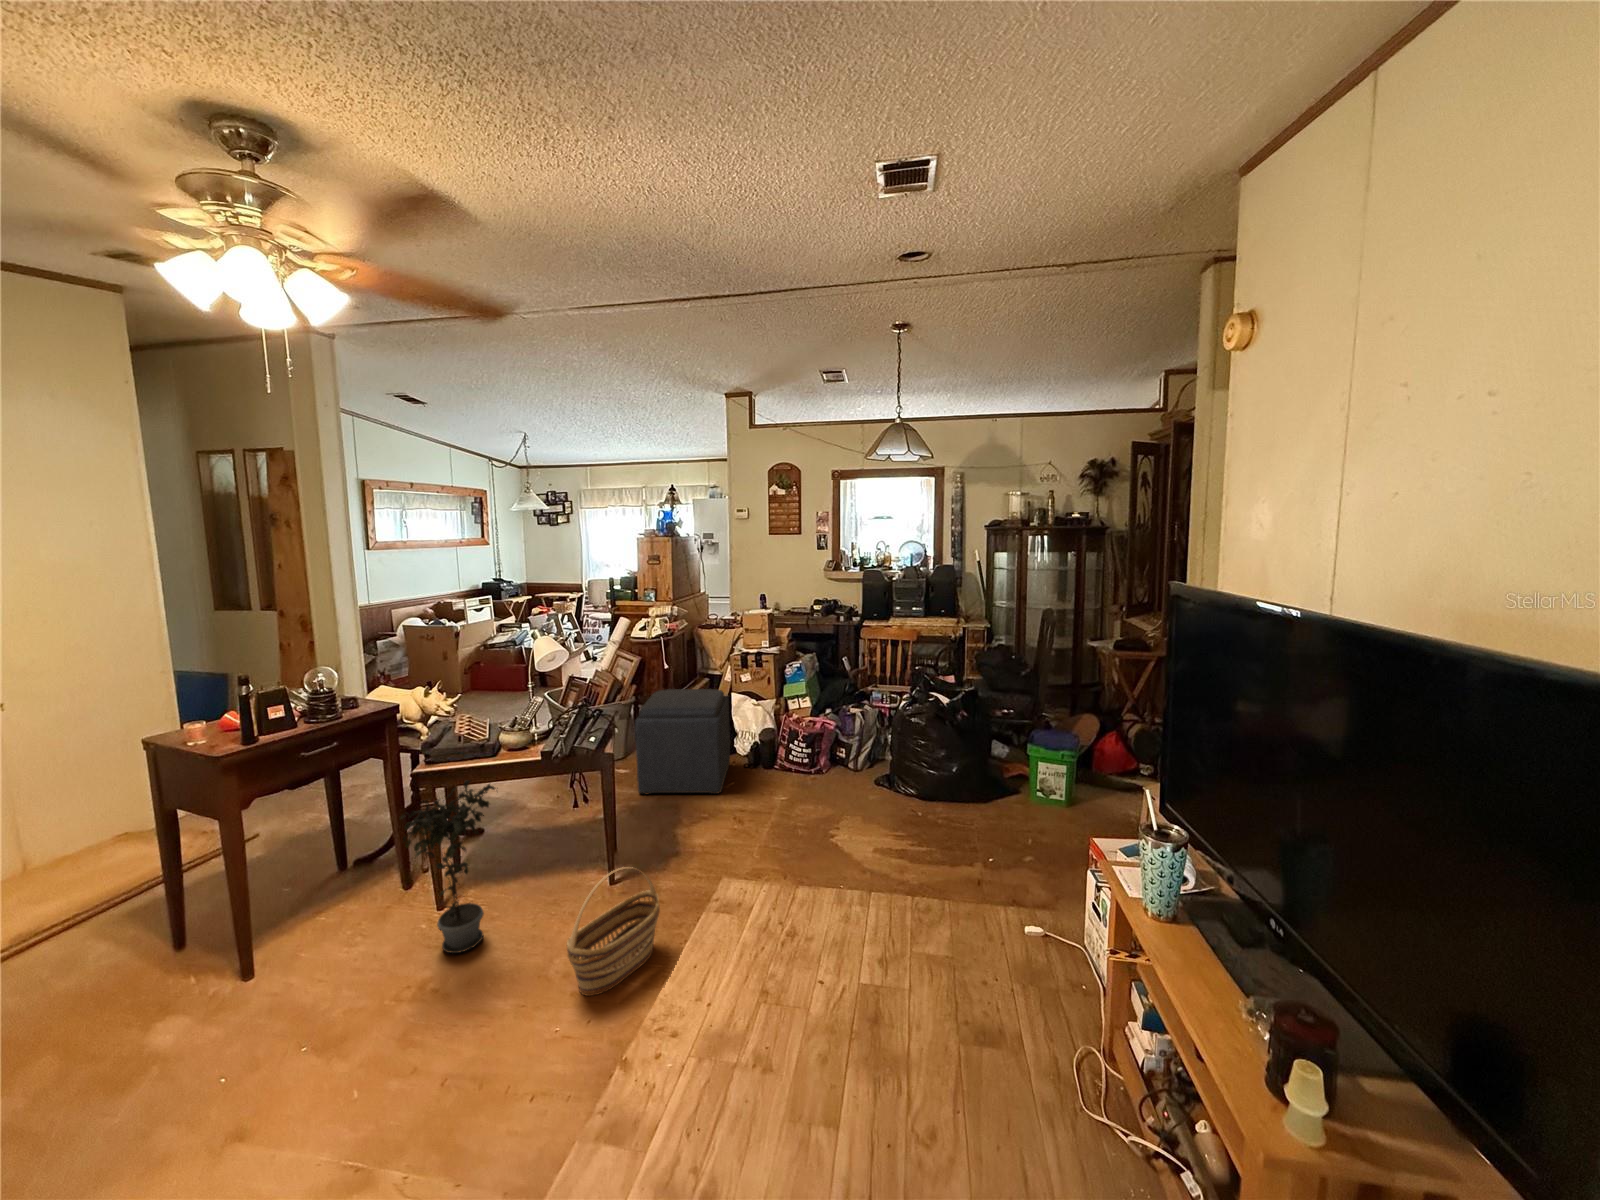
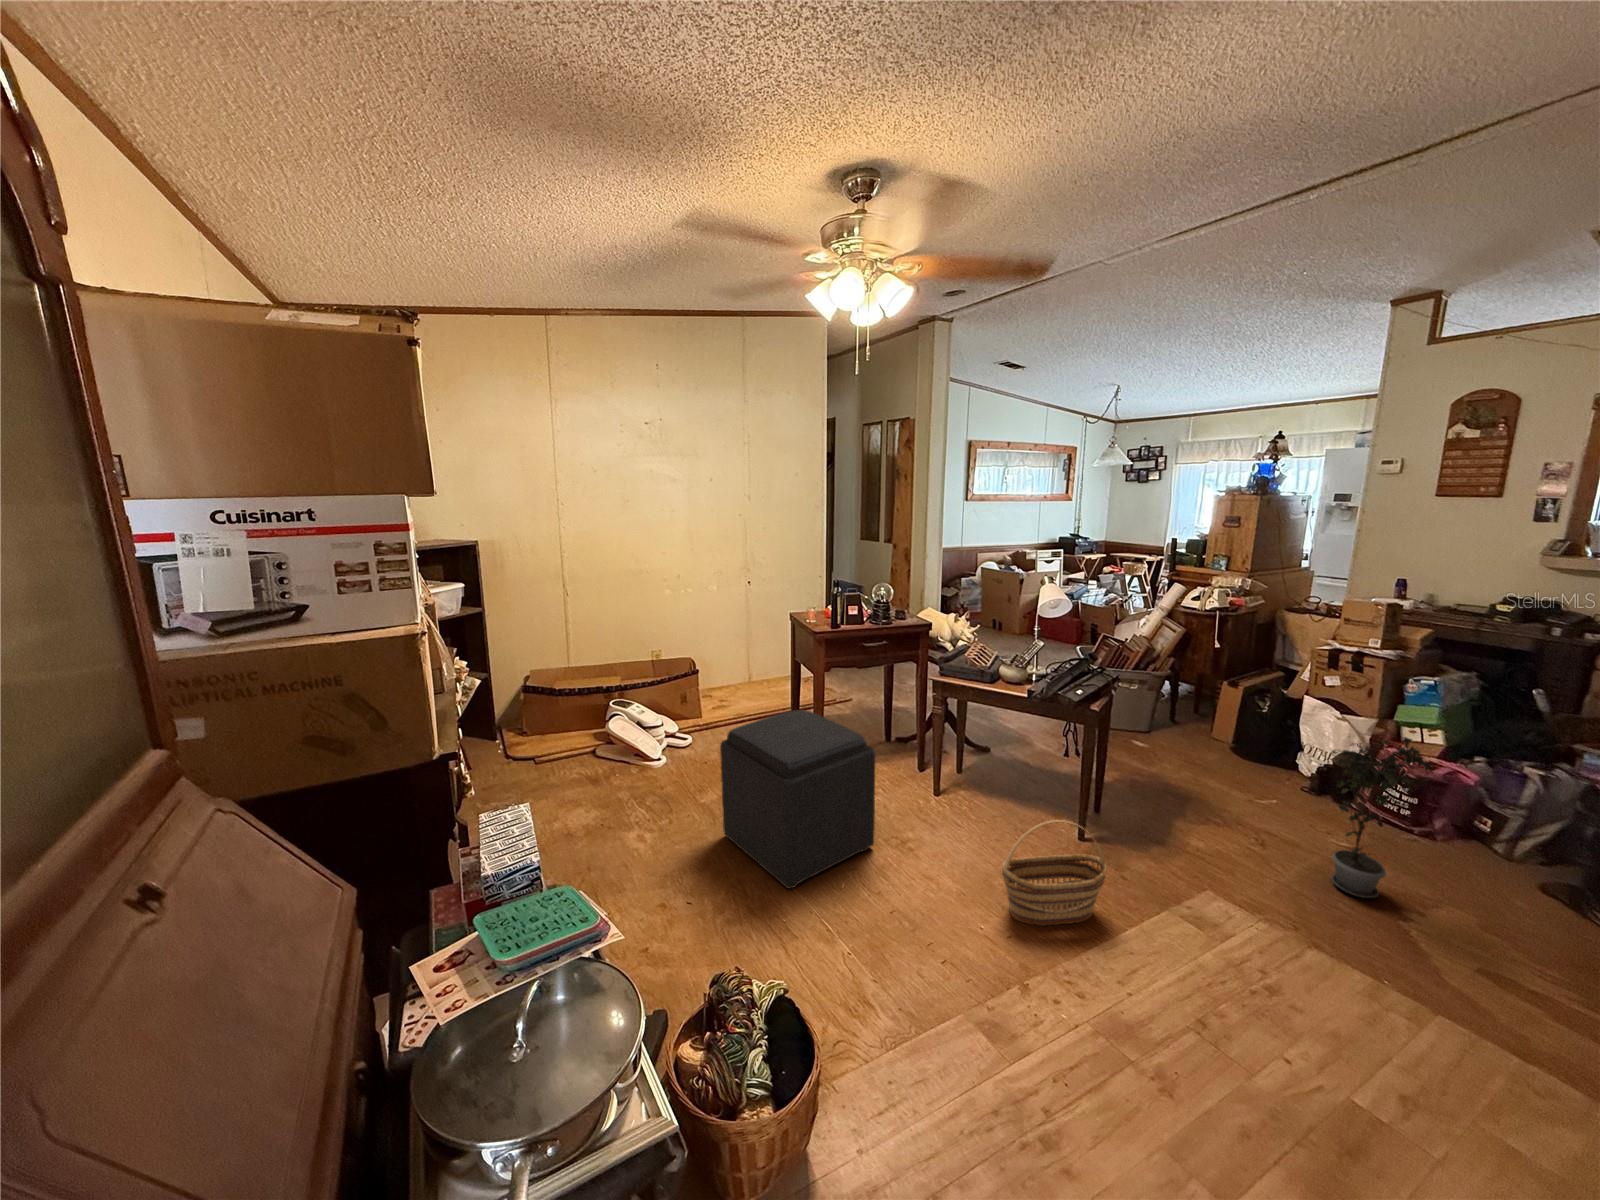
ottoman: present [635,689,730,795] -> present [720,710,875,888]
potted plant: present [401,780,495,953] -> present [1331,737,1433,898]

